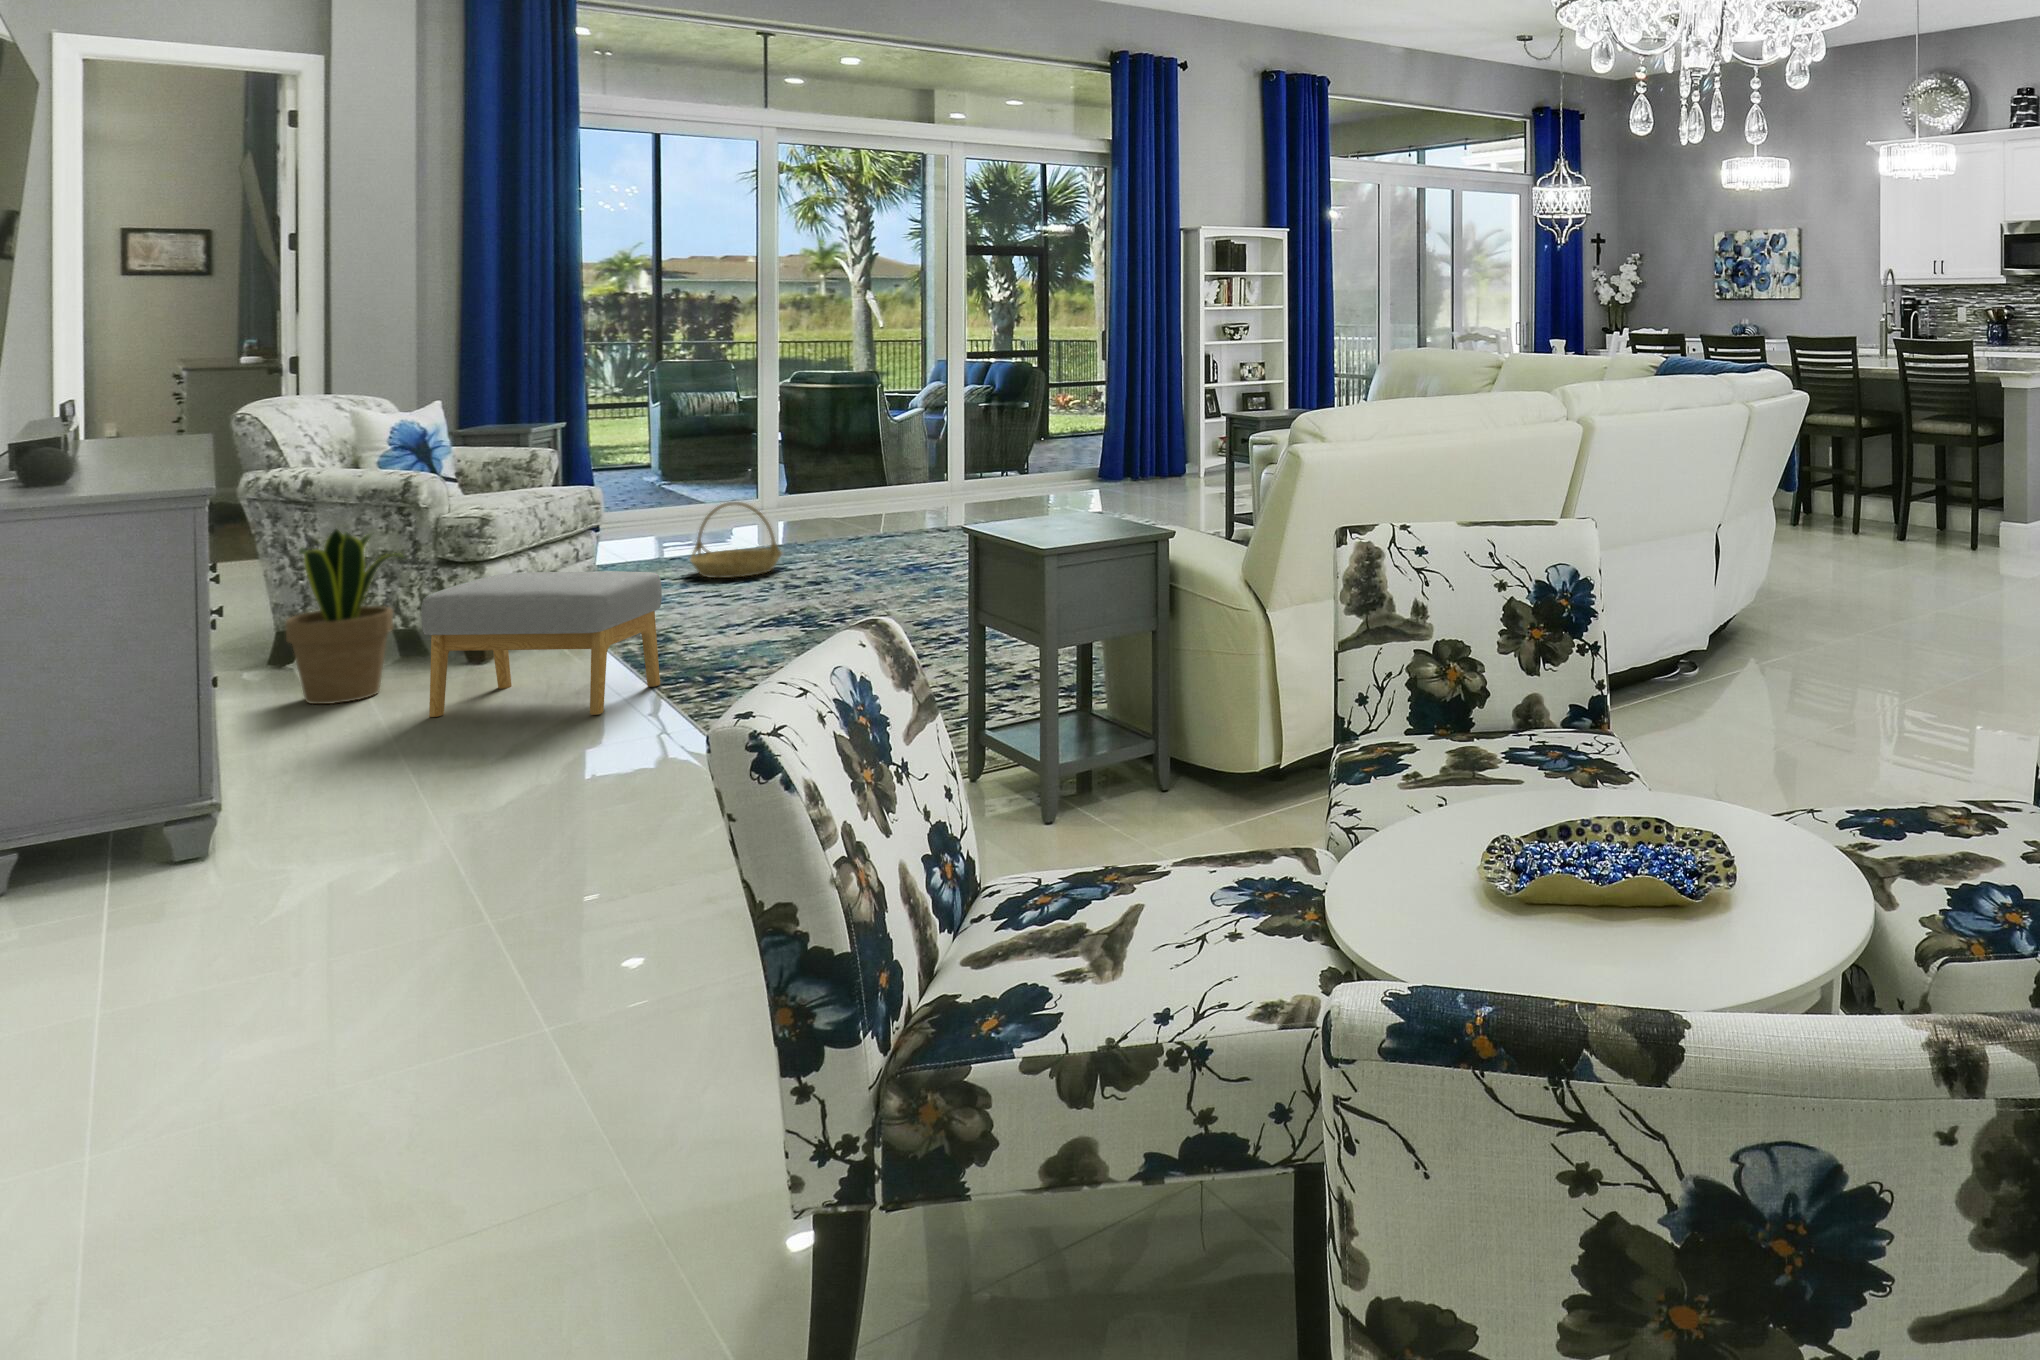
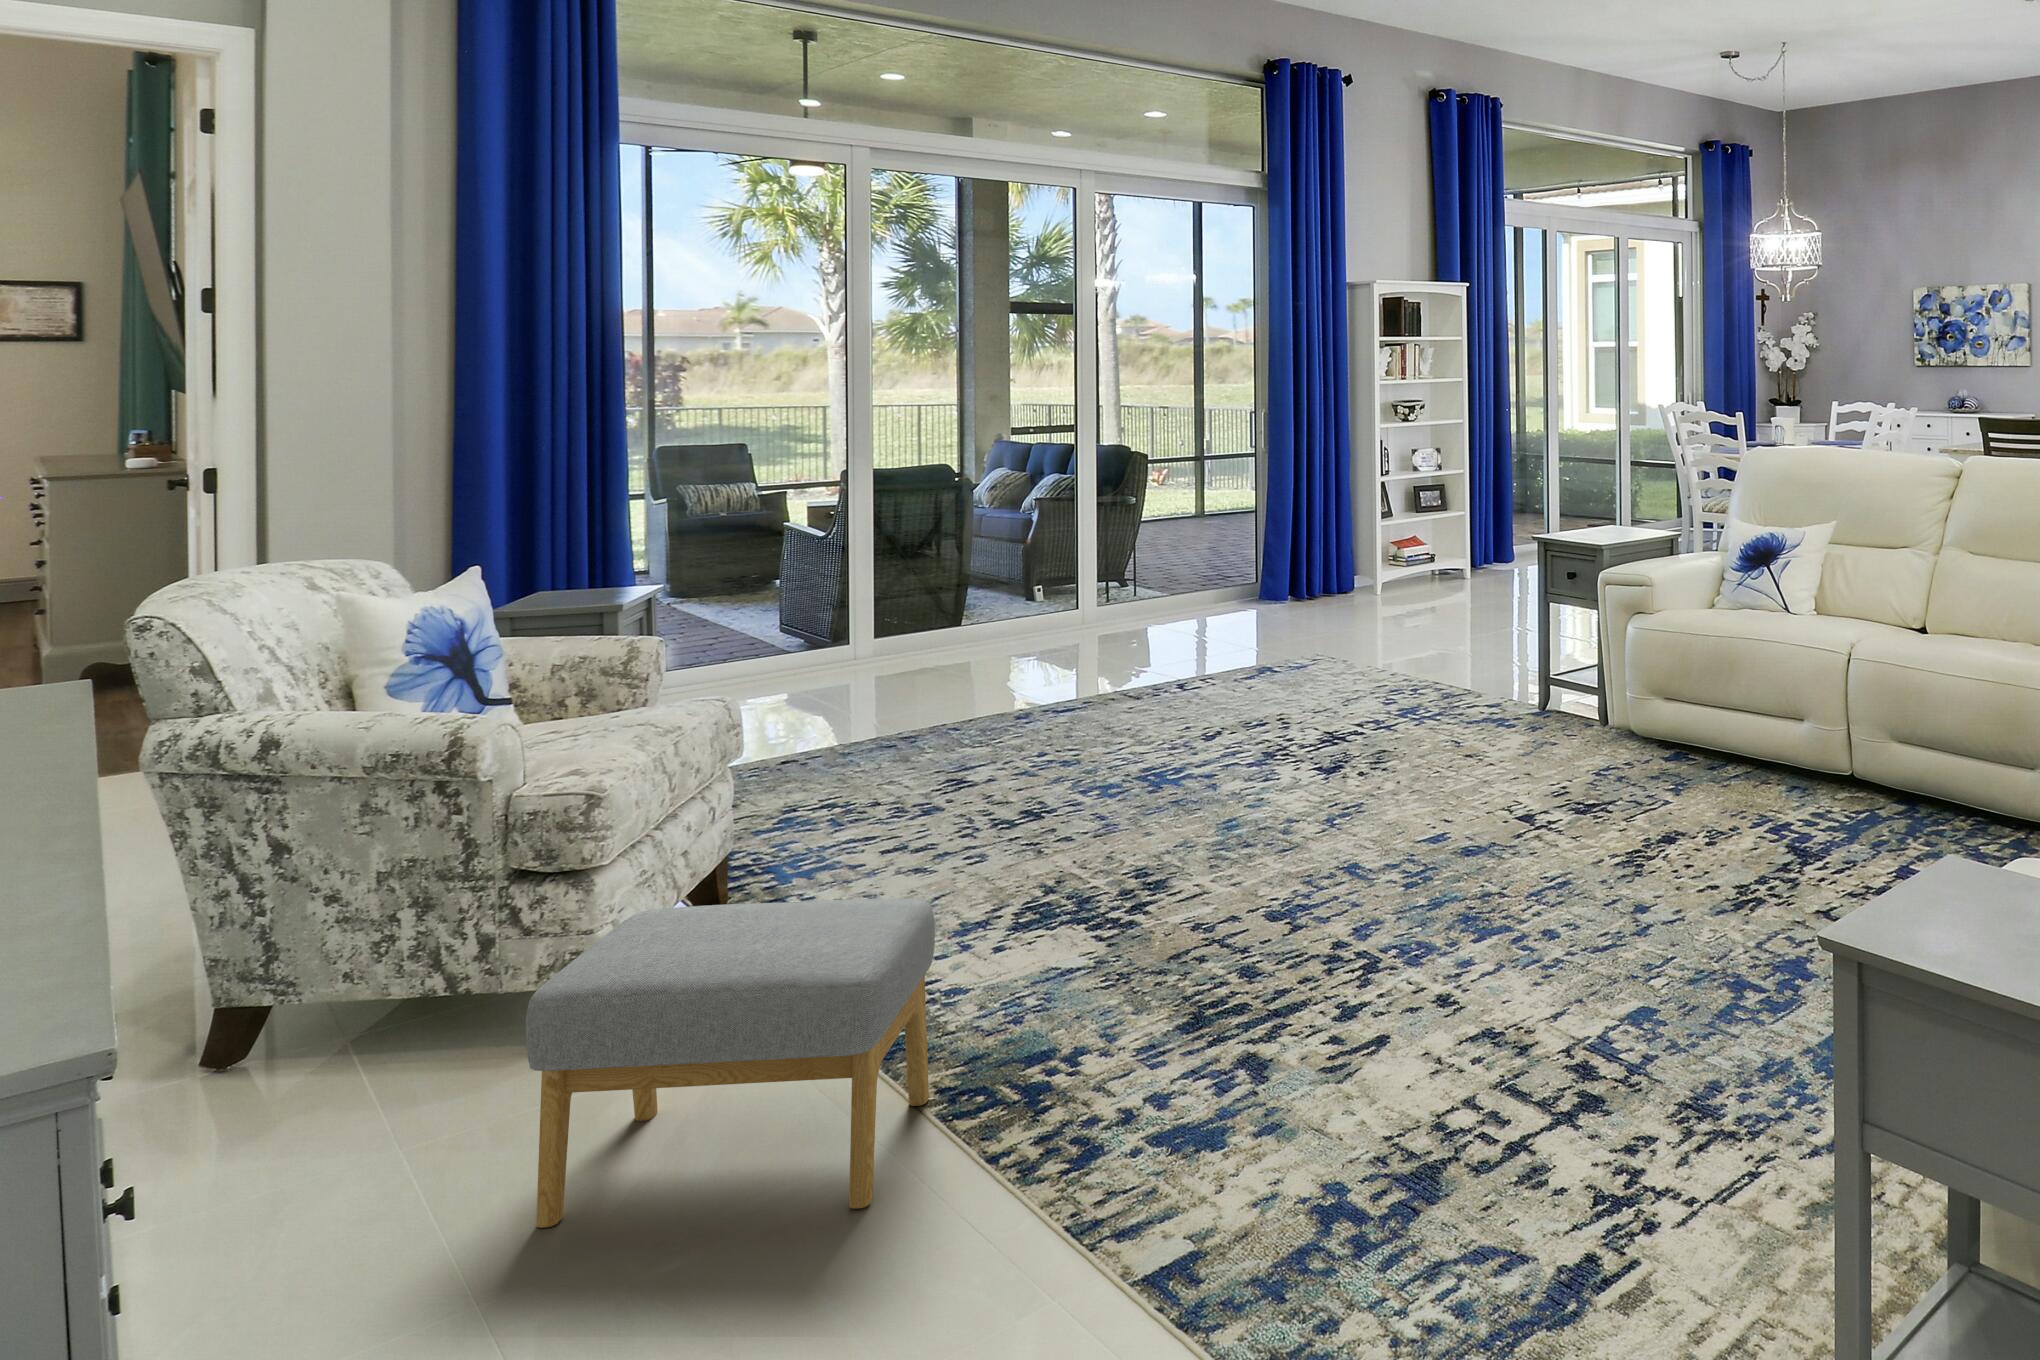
basket: present [690,502,782,578] -> none [818,687,951,806]
potted plant: present [285,529,403,704] -> none [244,837,471,1190]

